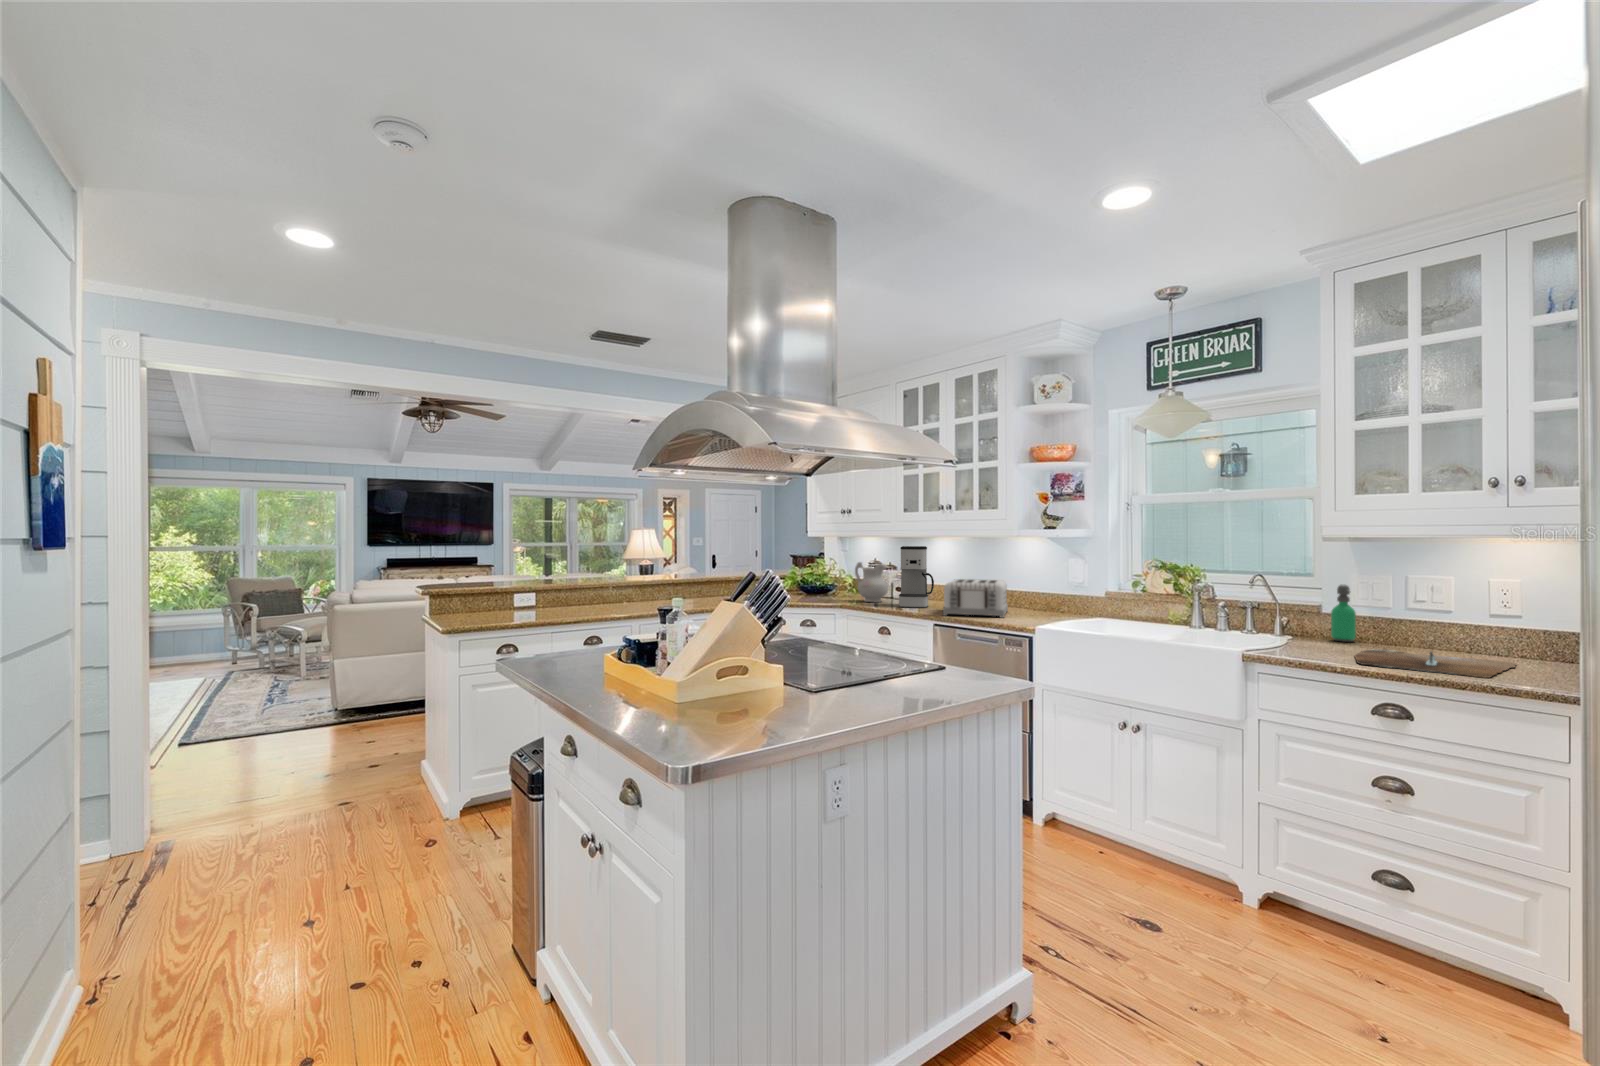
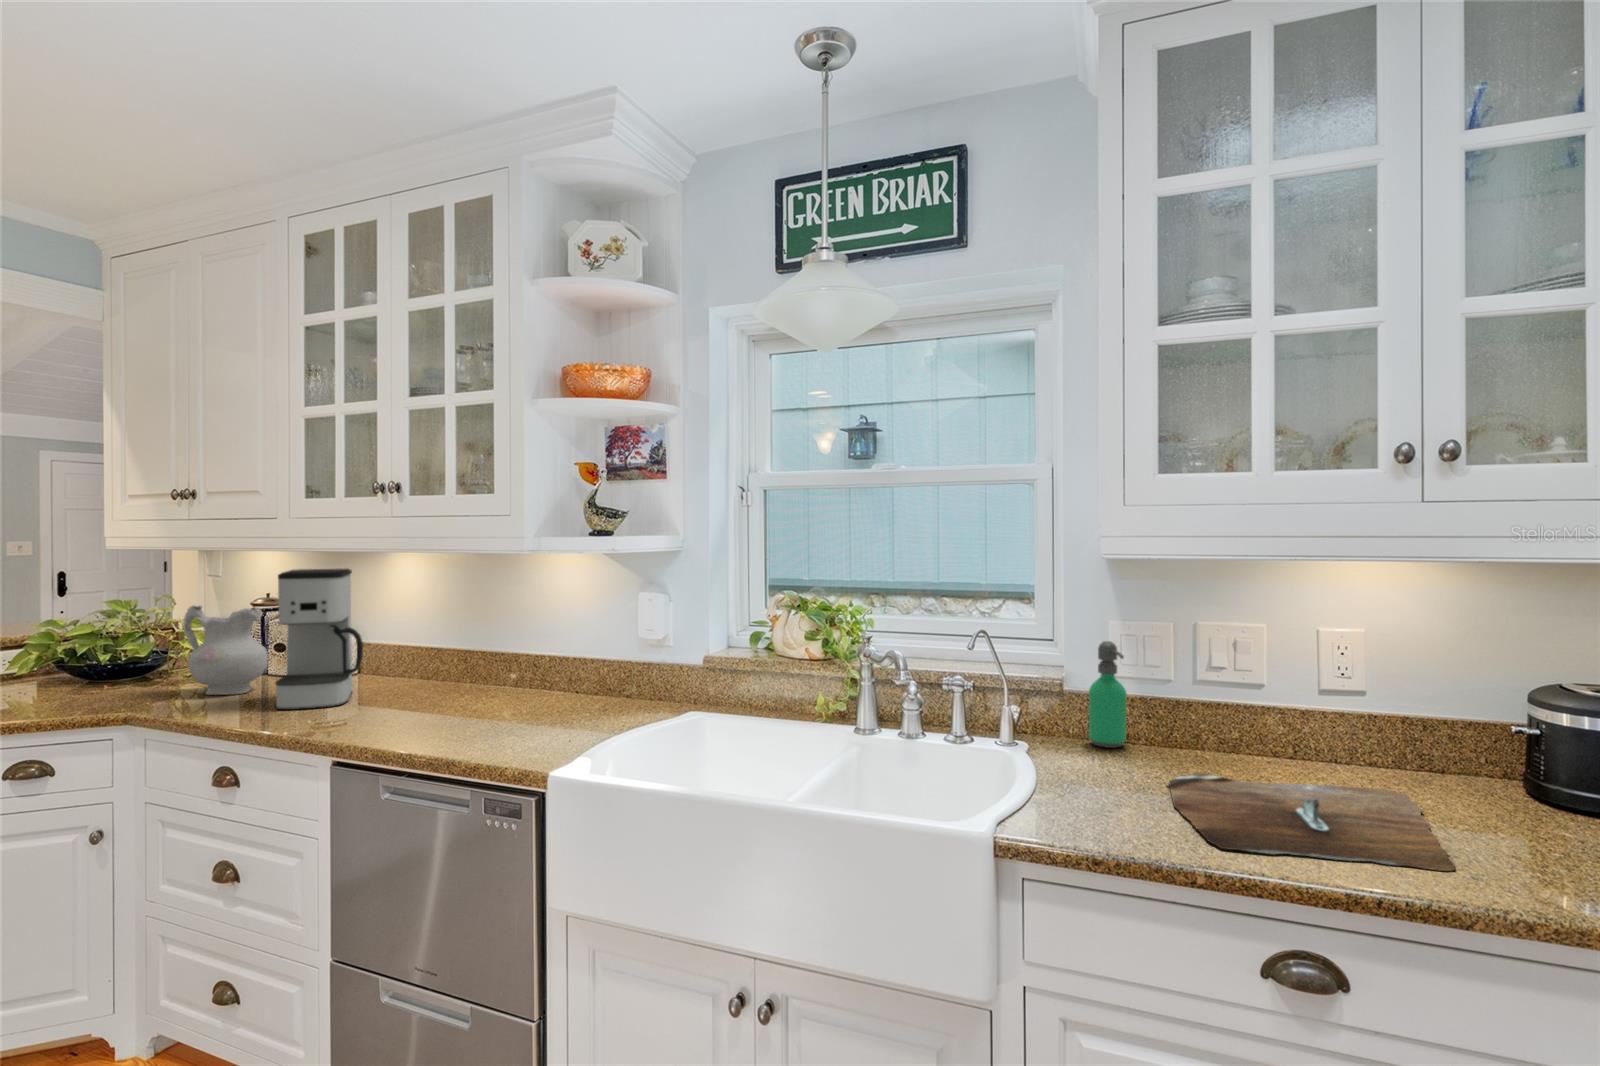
toaster: present [943,579,1008,618] -> none [357,639,518,737]

